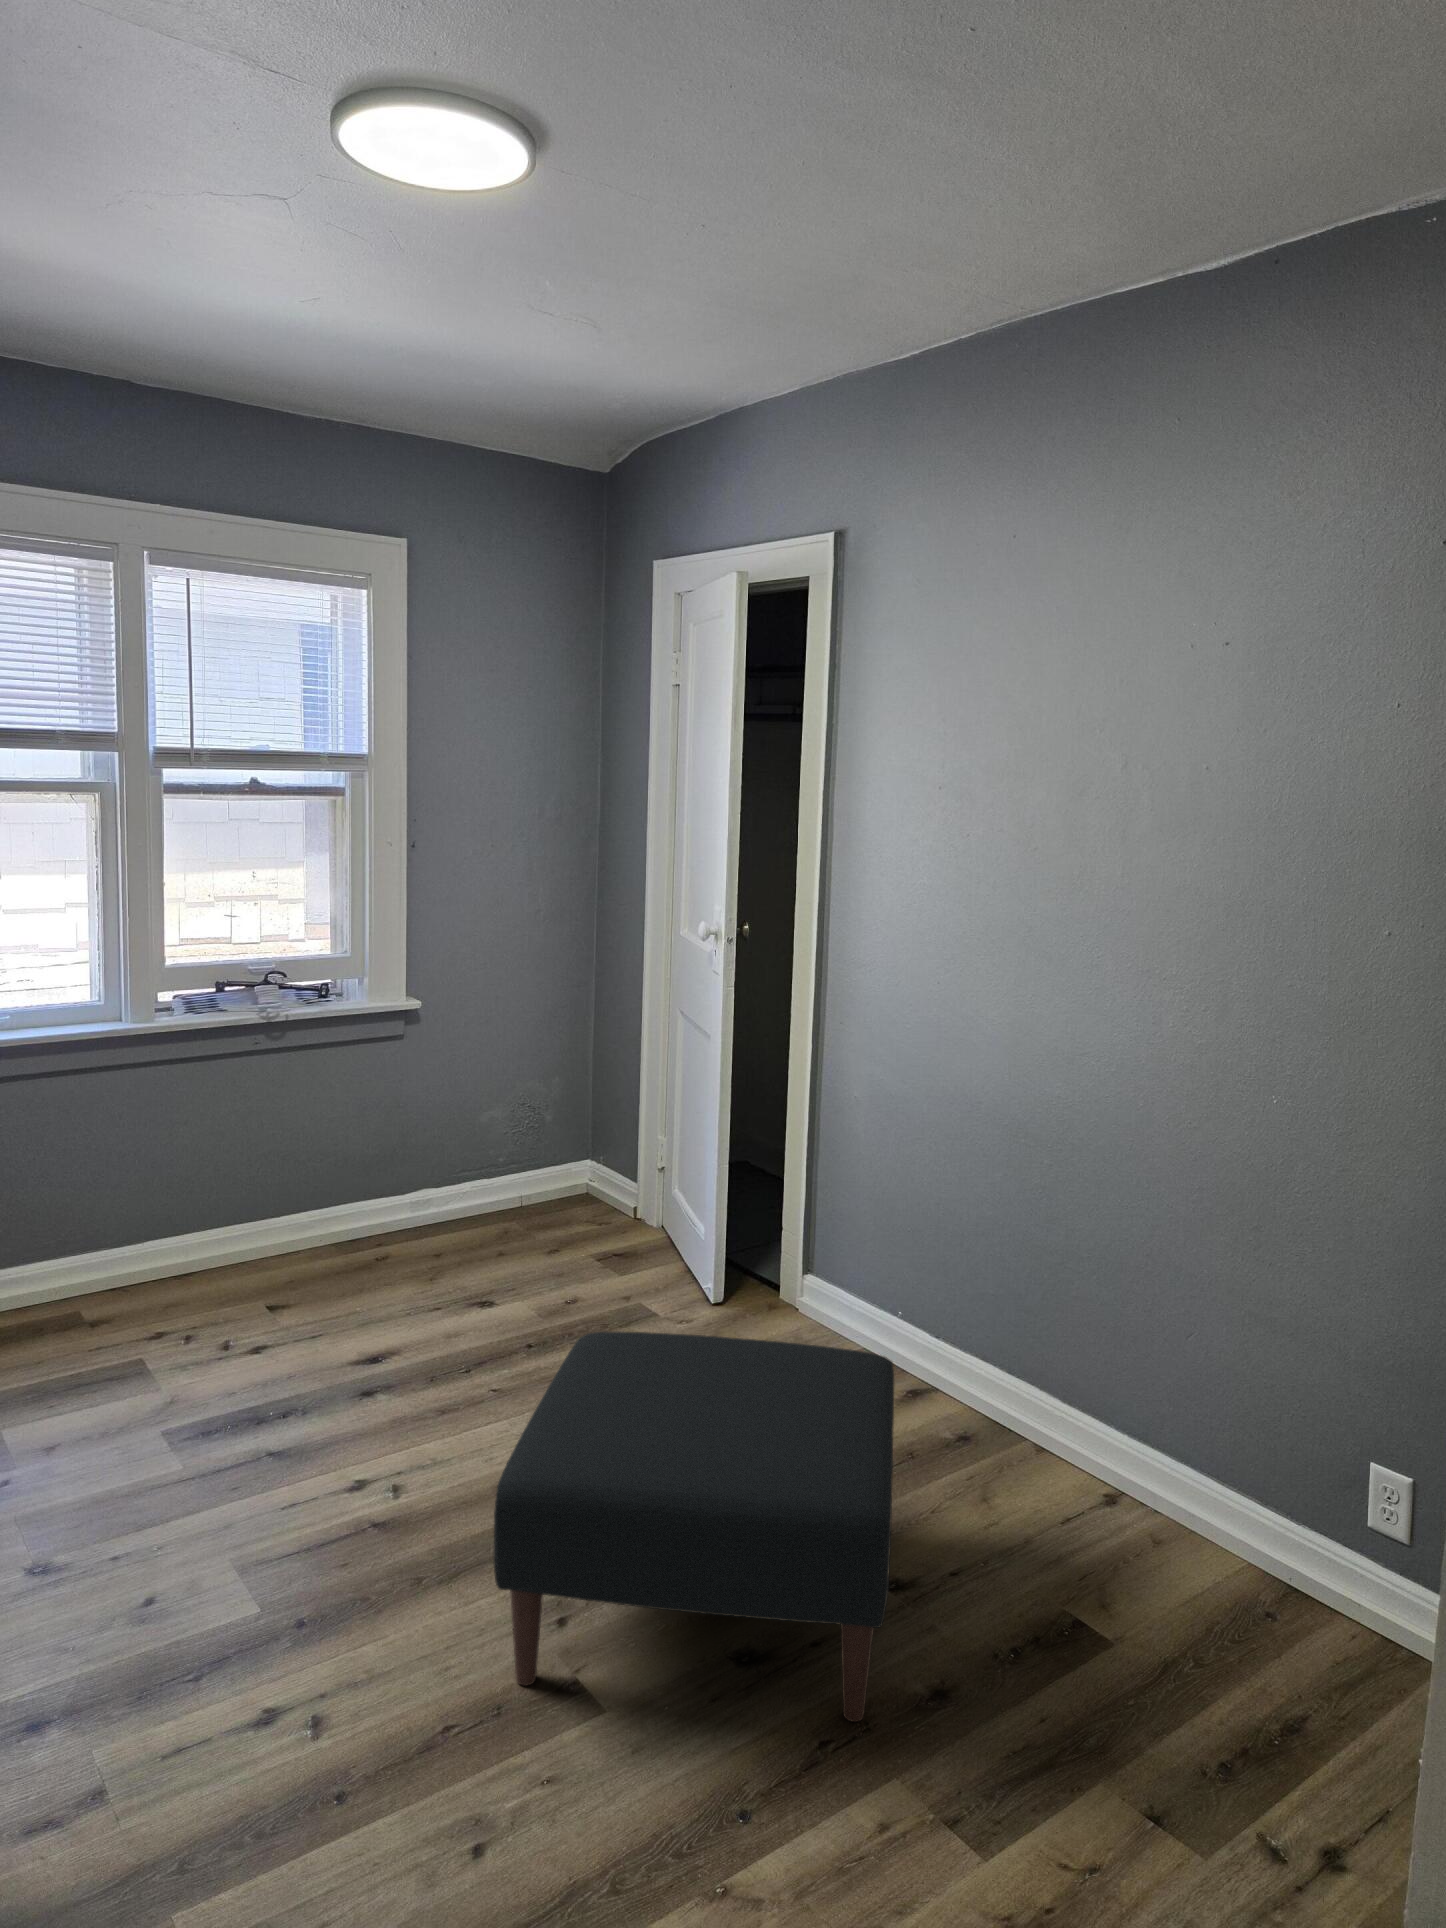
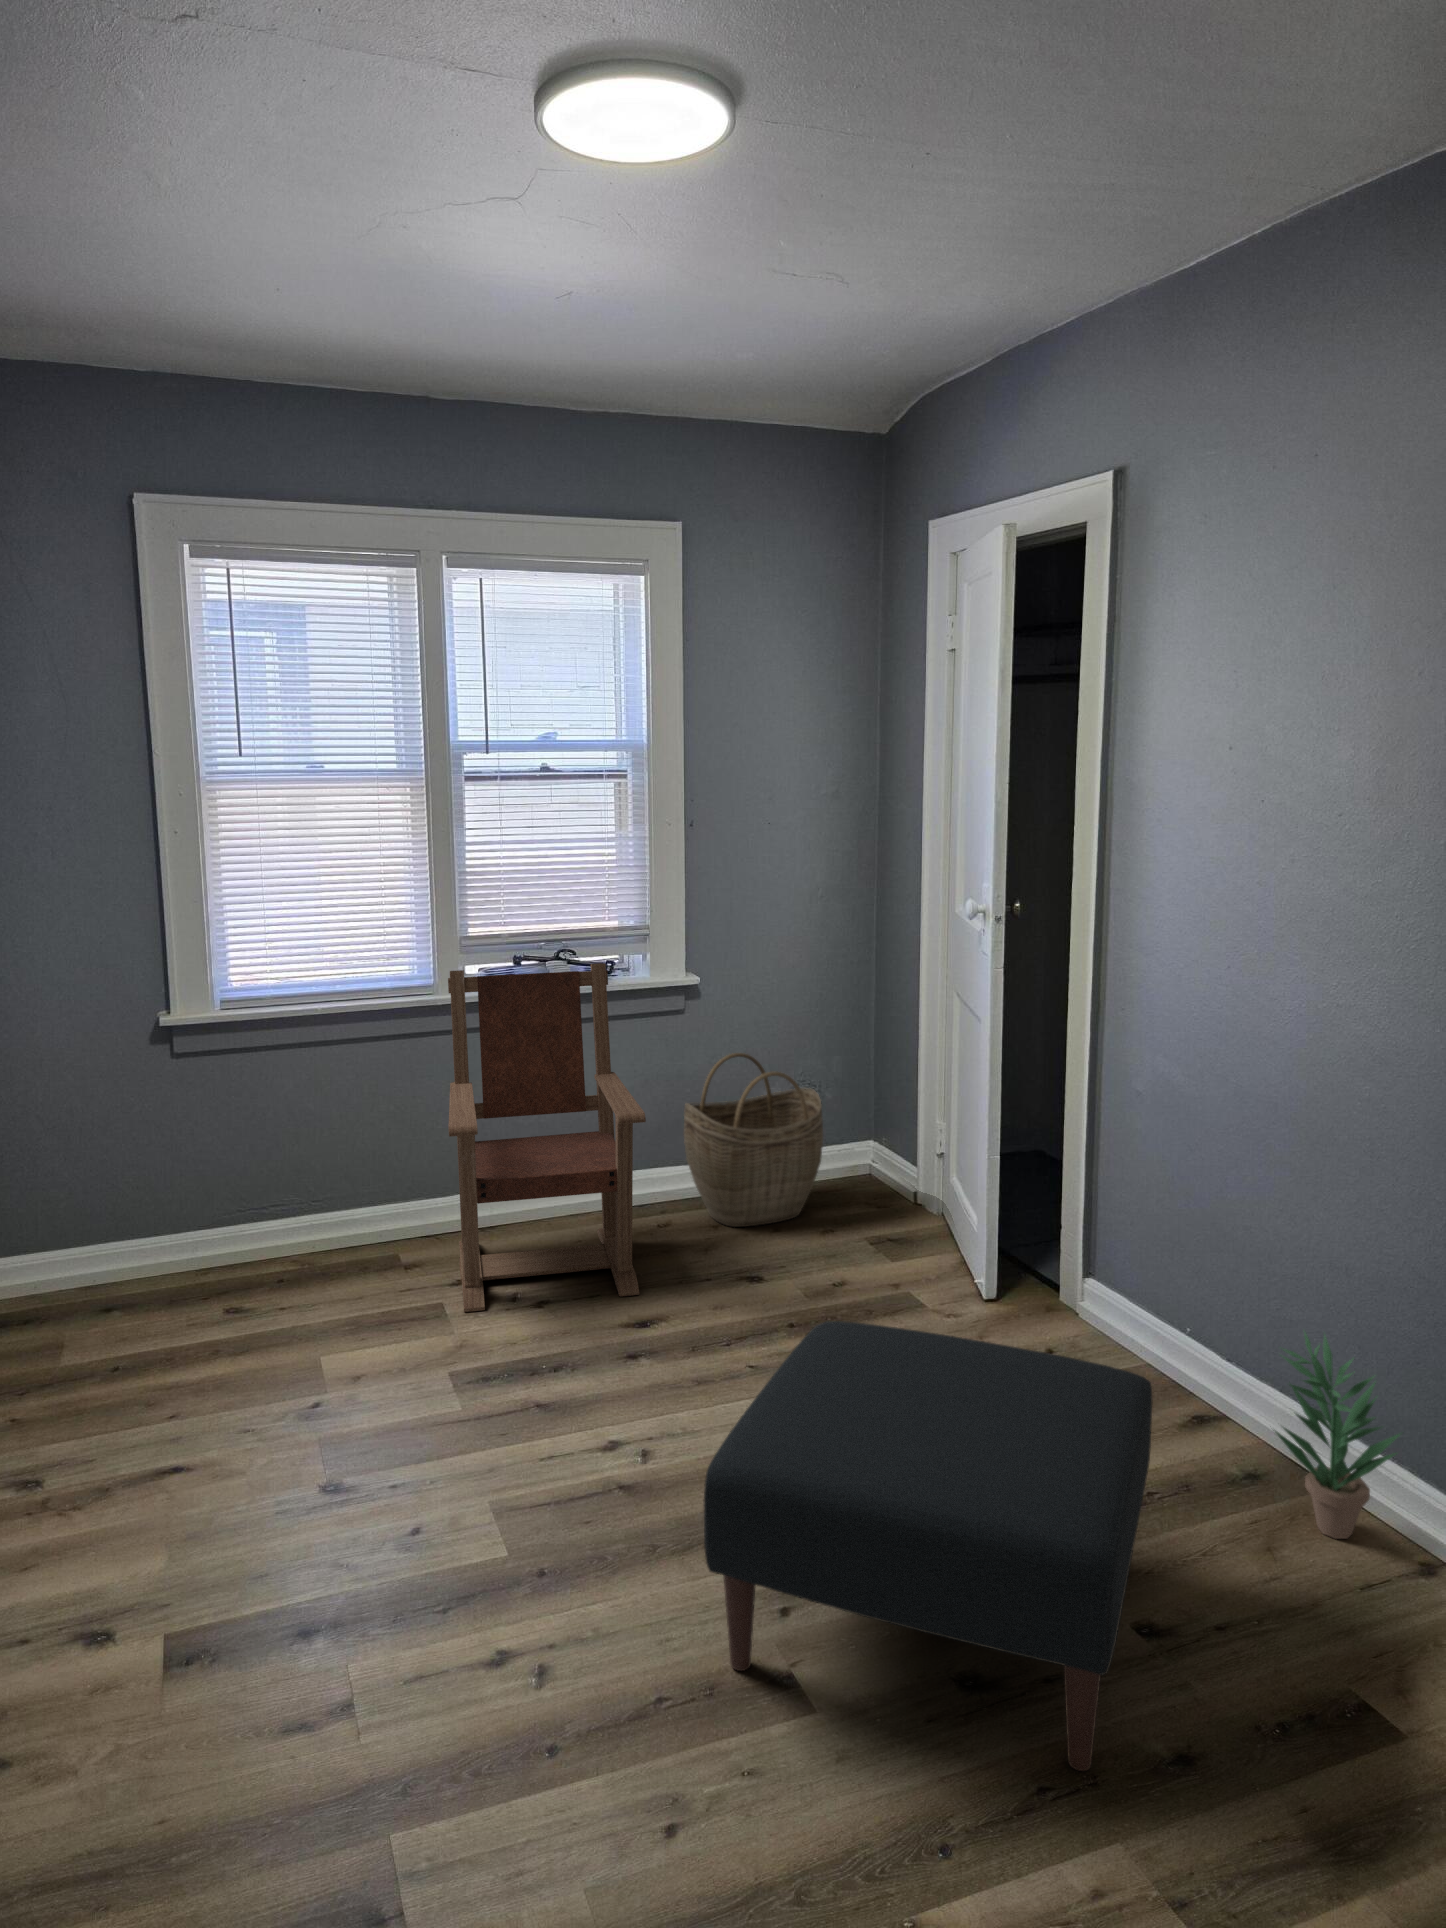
armchair: none [146,987,377,1363] -> present [448,963,646,1312]
woven basket: none [402,1077,546,1254] -> present [684,1053,823,1227]
potted plant: none [984,1302,1091,1486] -> present [1273,1333,1400,1539]

